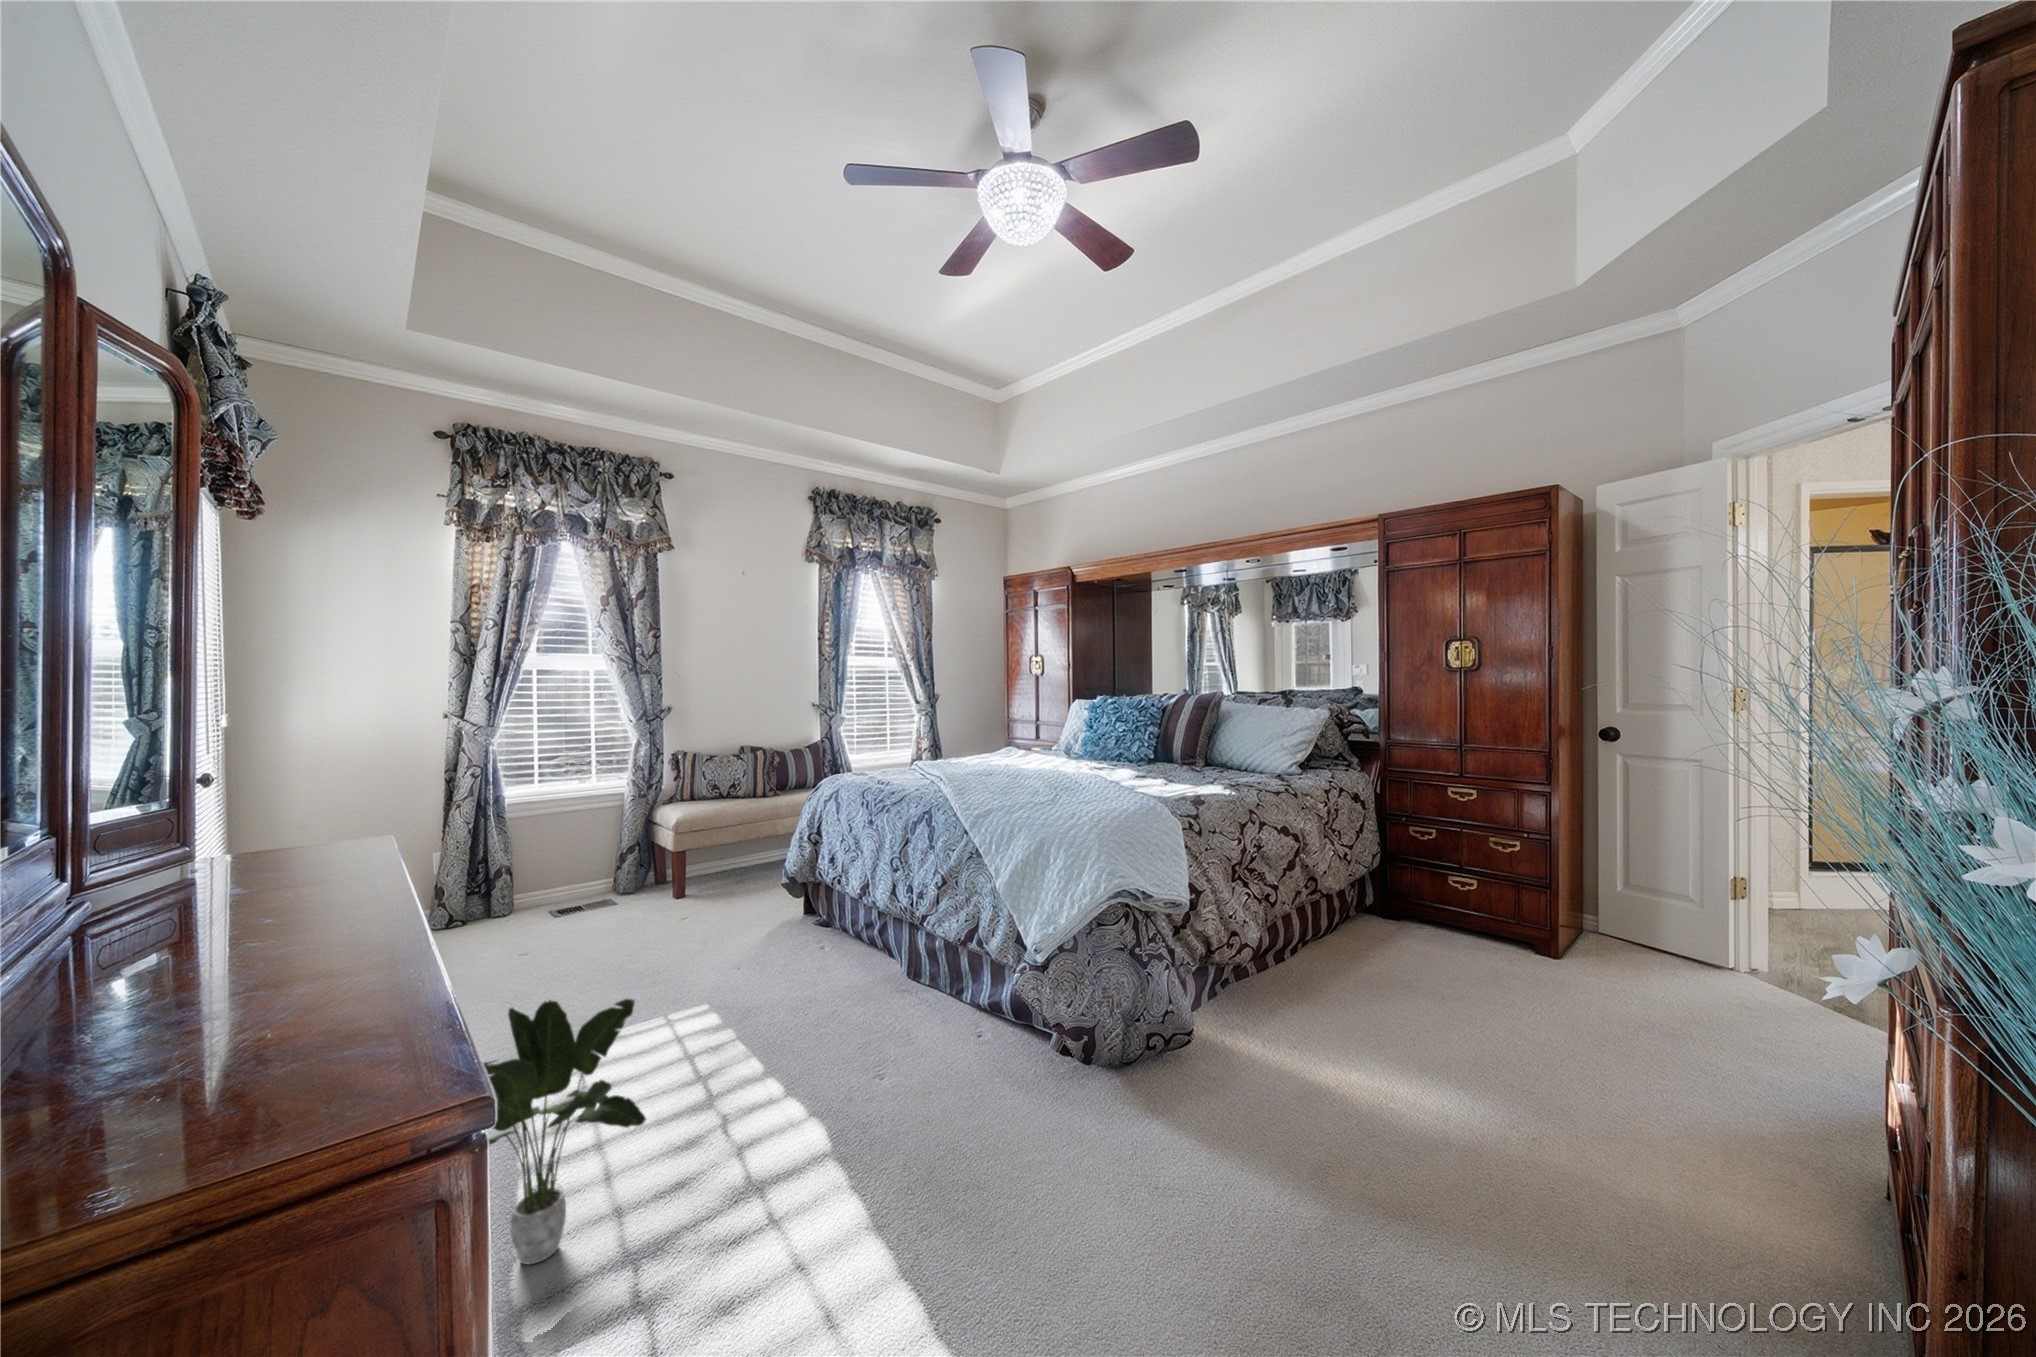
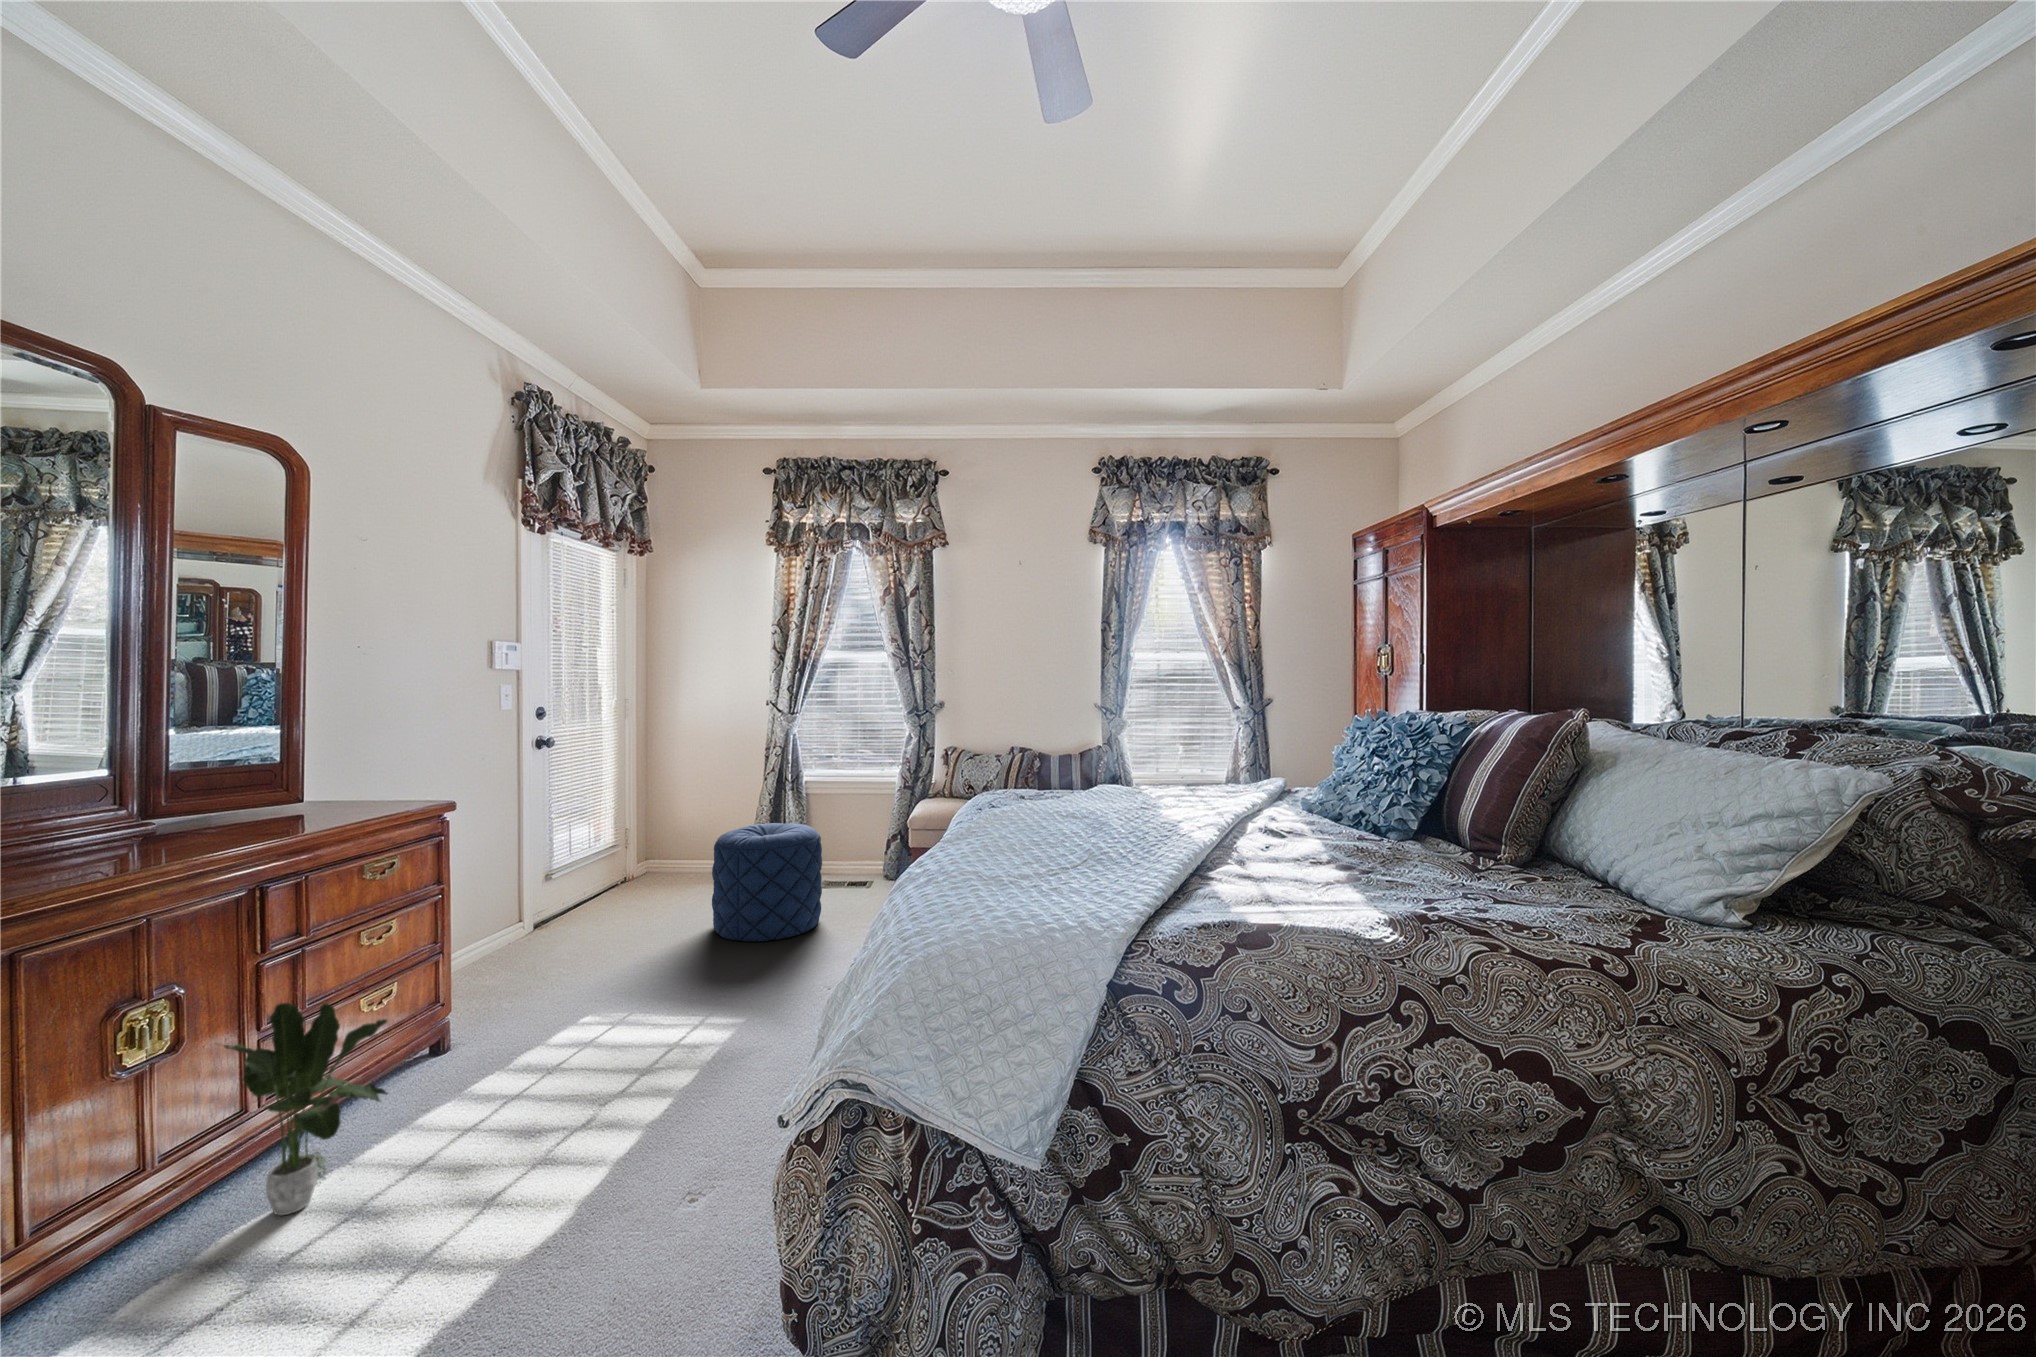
pouf: none [496,835,634,972] -> present [712,823,822,941]

